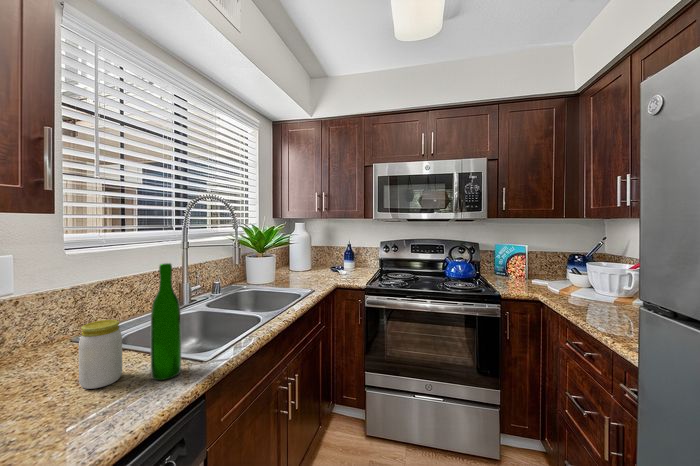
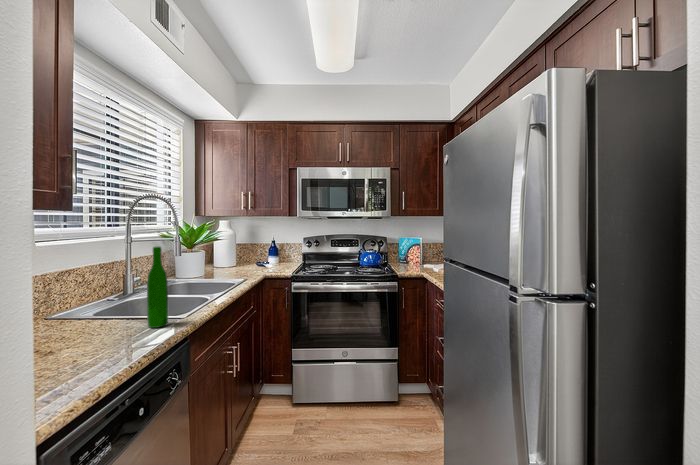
jar: present [79,320,122,389] -> none [95,288,124,335]

